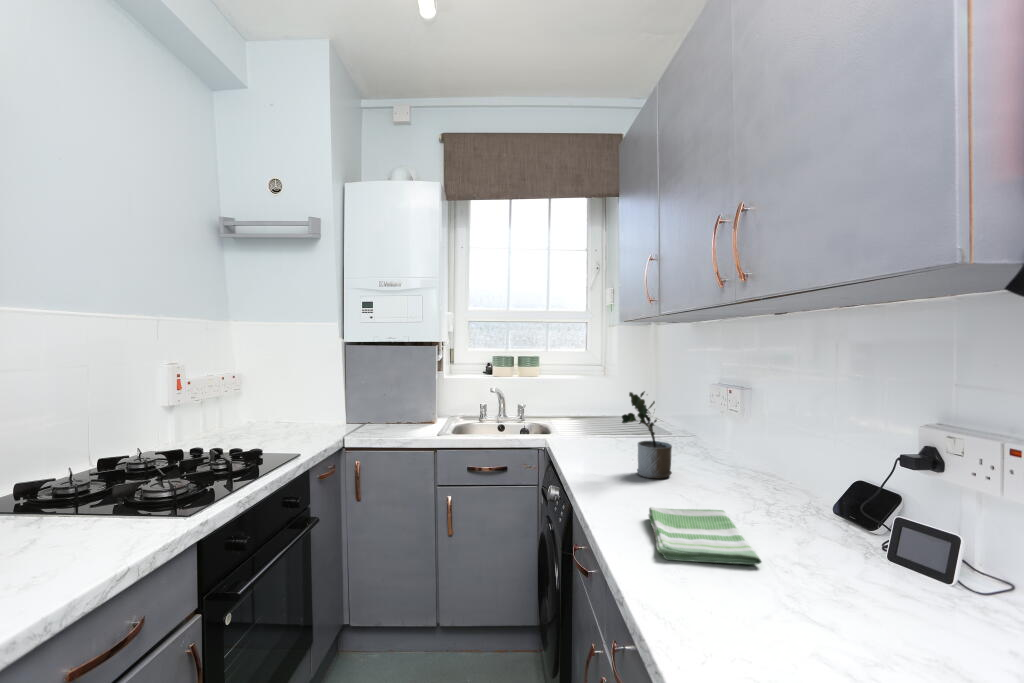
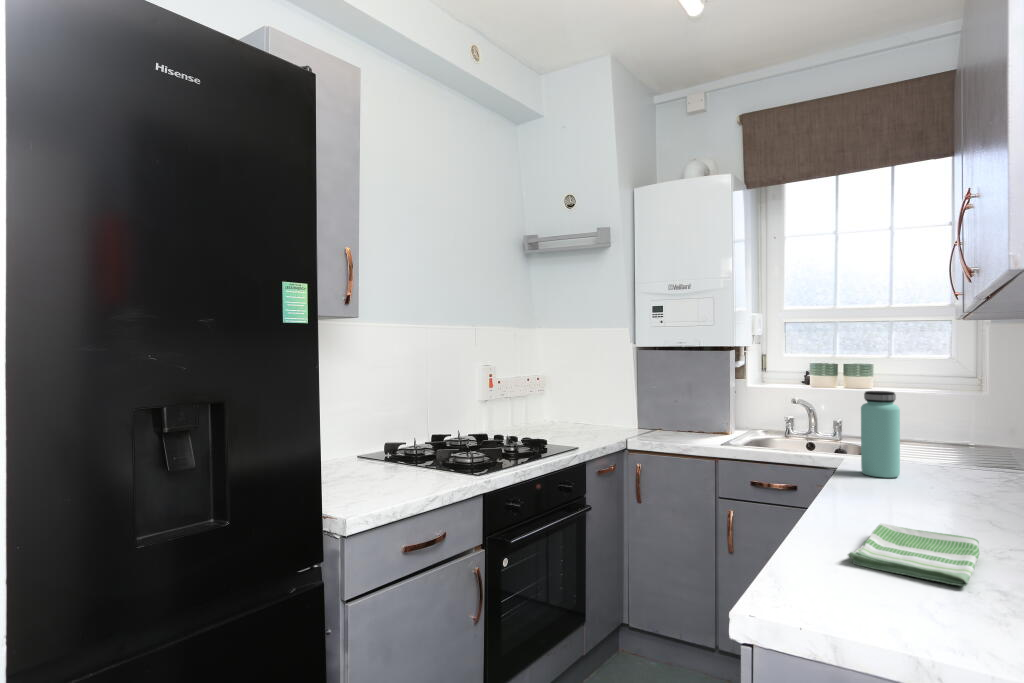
bottle: none [571,381,600,454] -> present [861,391,900,478]
potted plant: present [622,391,672,479] -> none [896,403,972,509]

